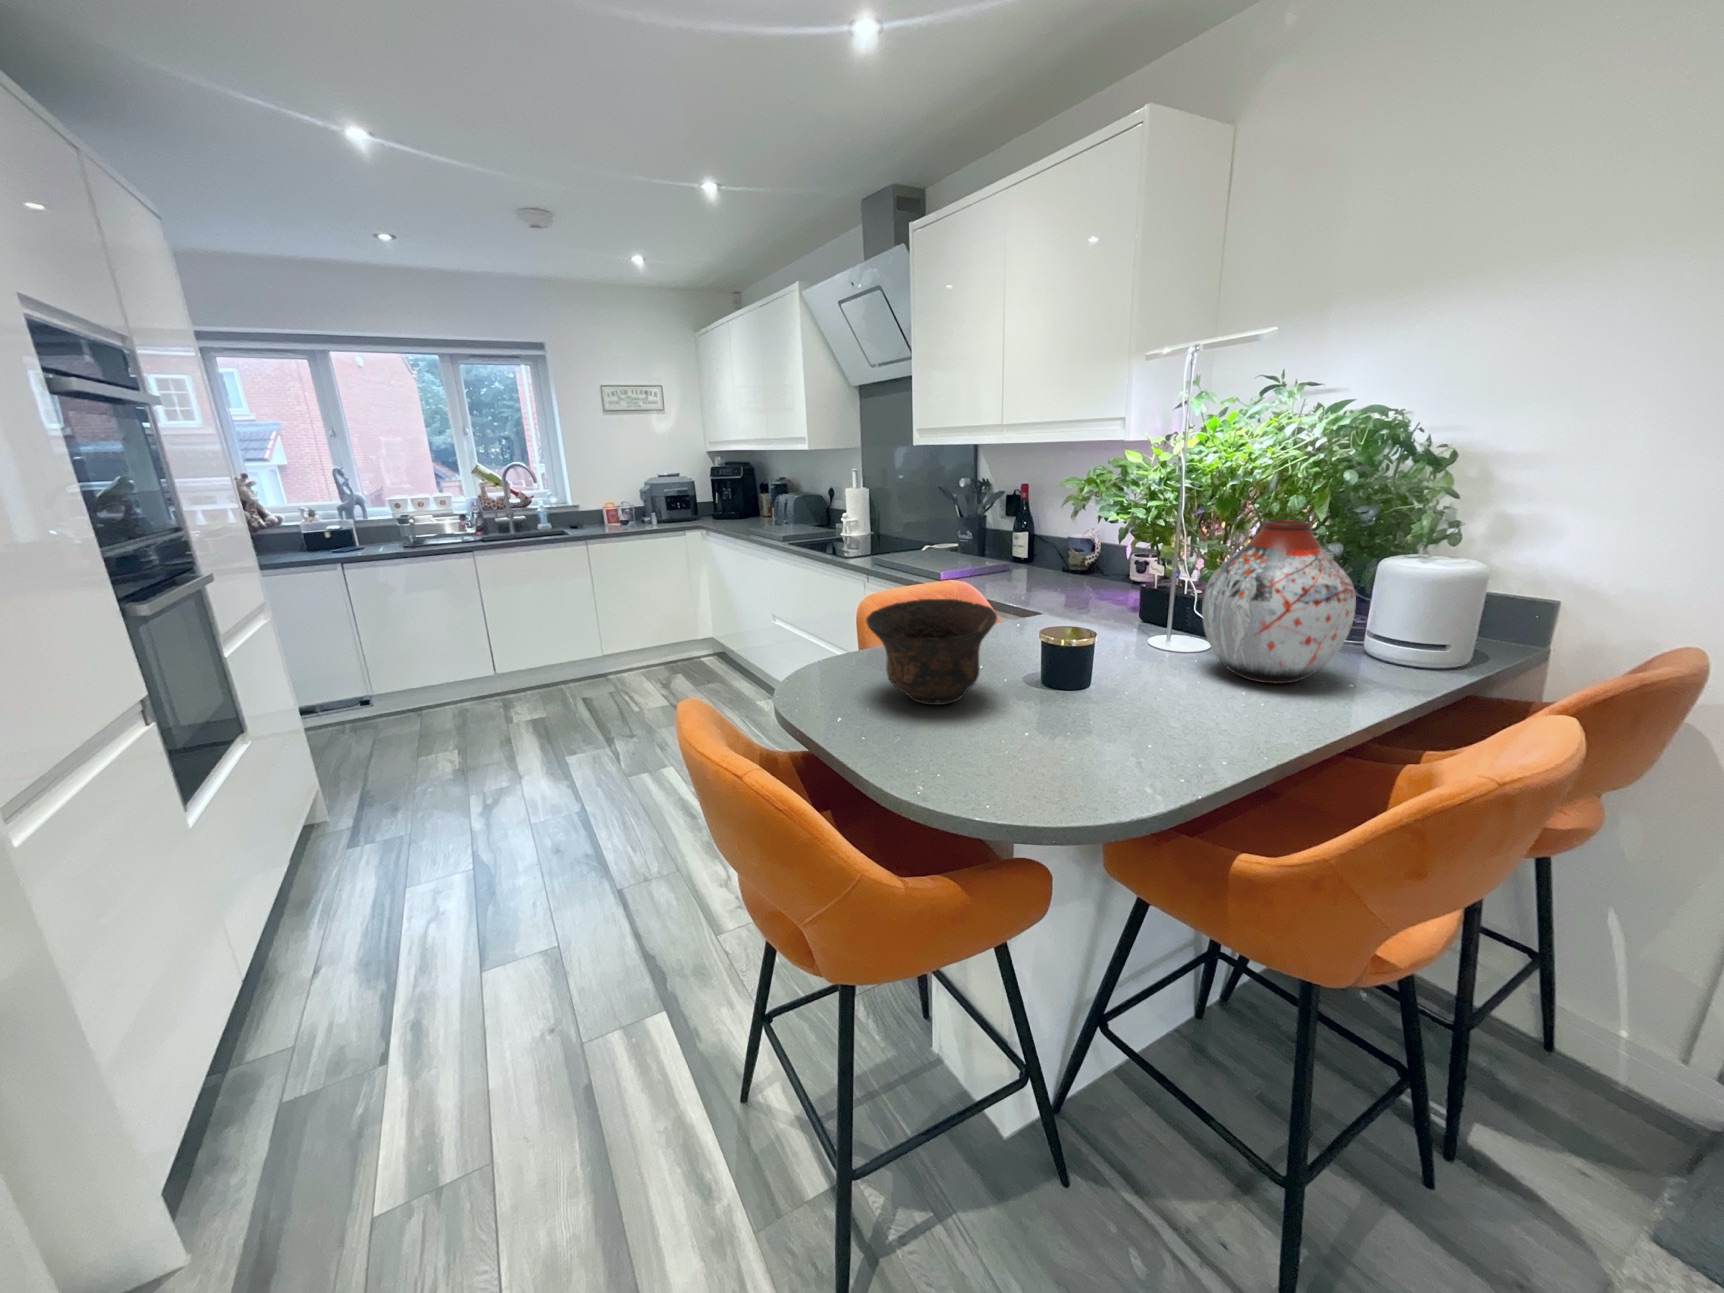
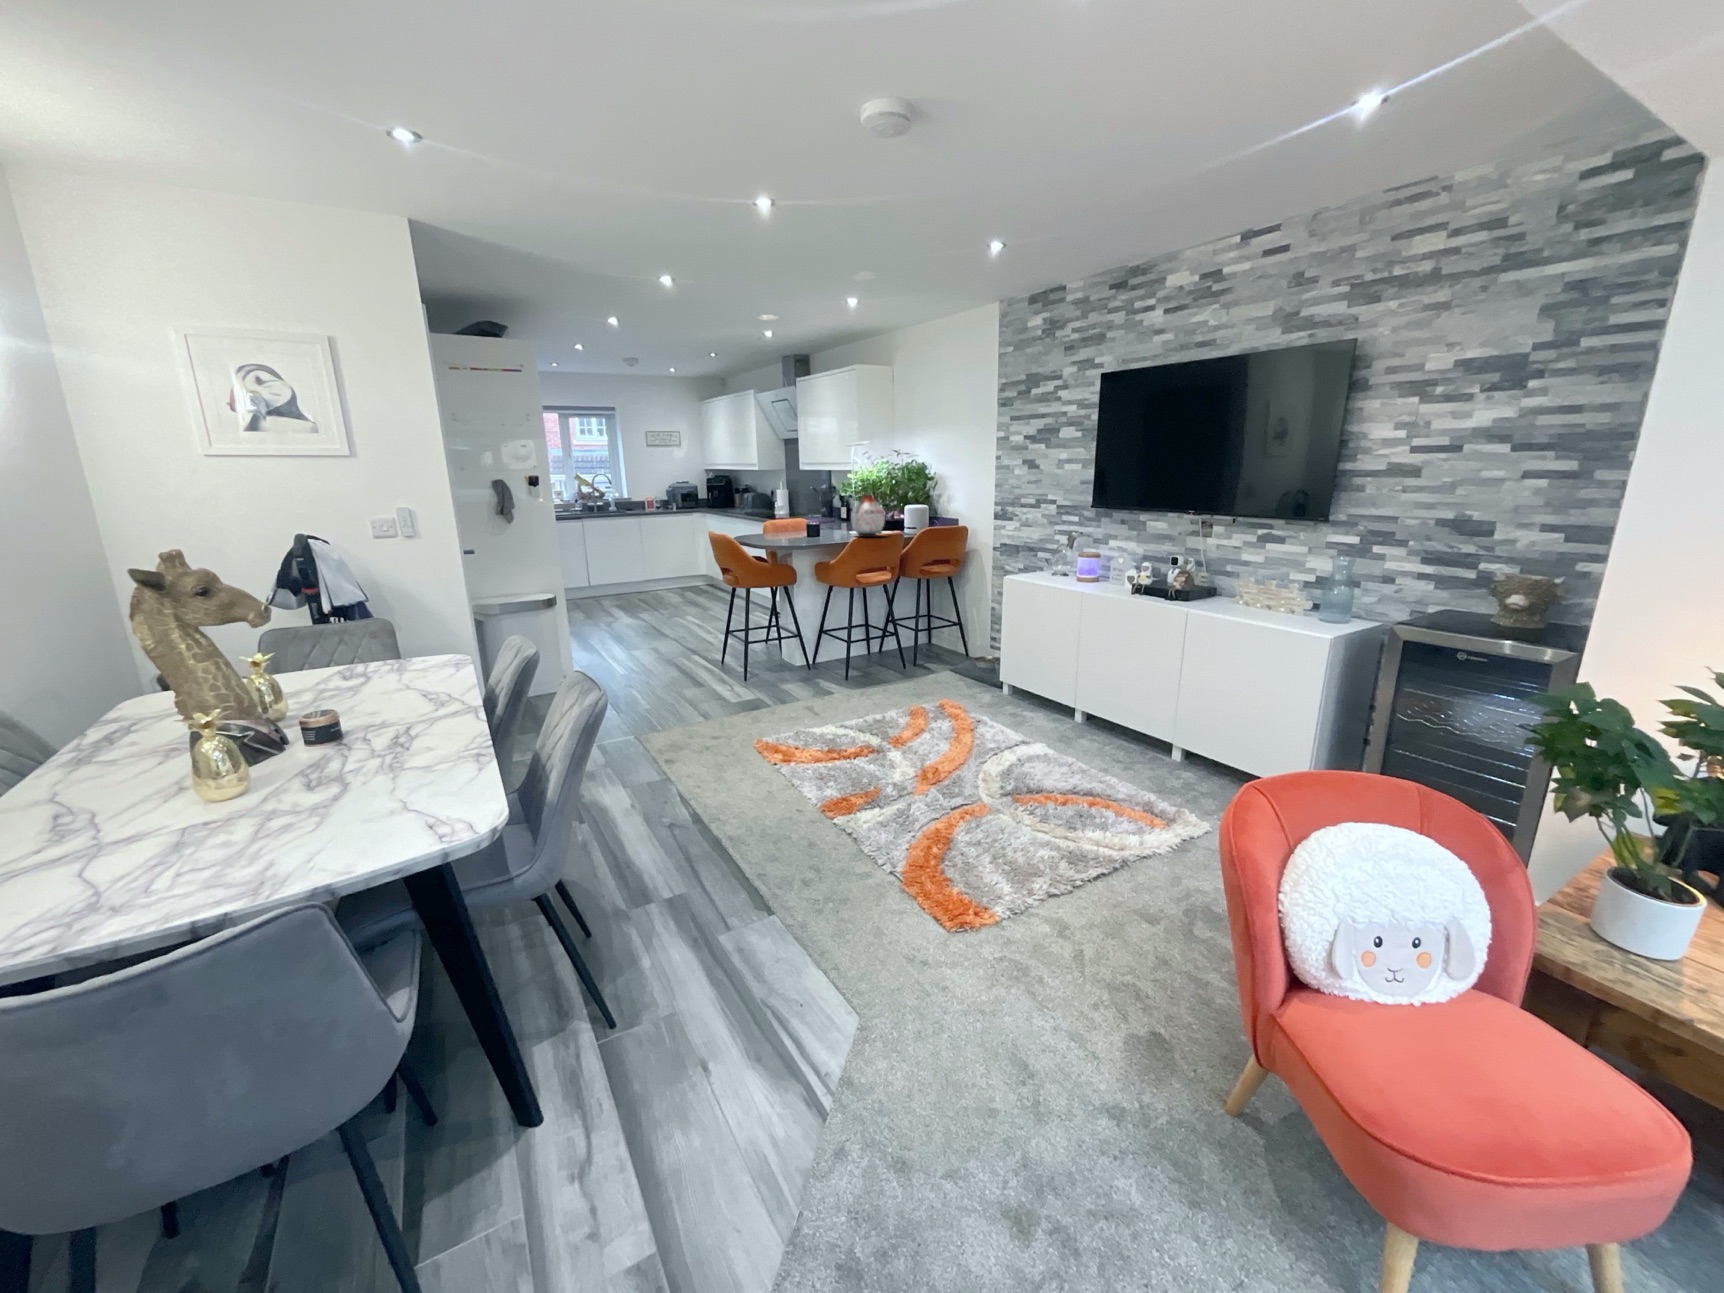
bowl: present [866,599,997,705] -> none [759,513,791,537]

